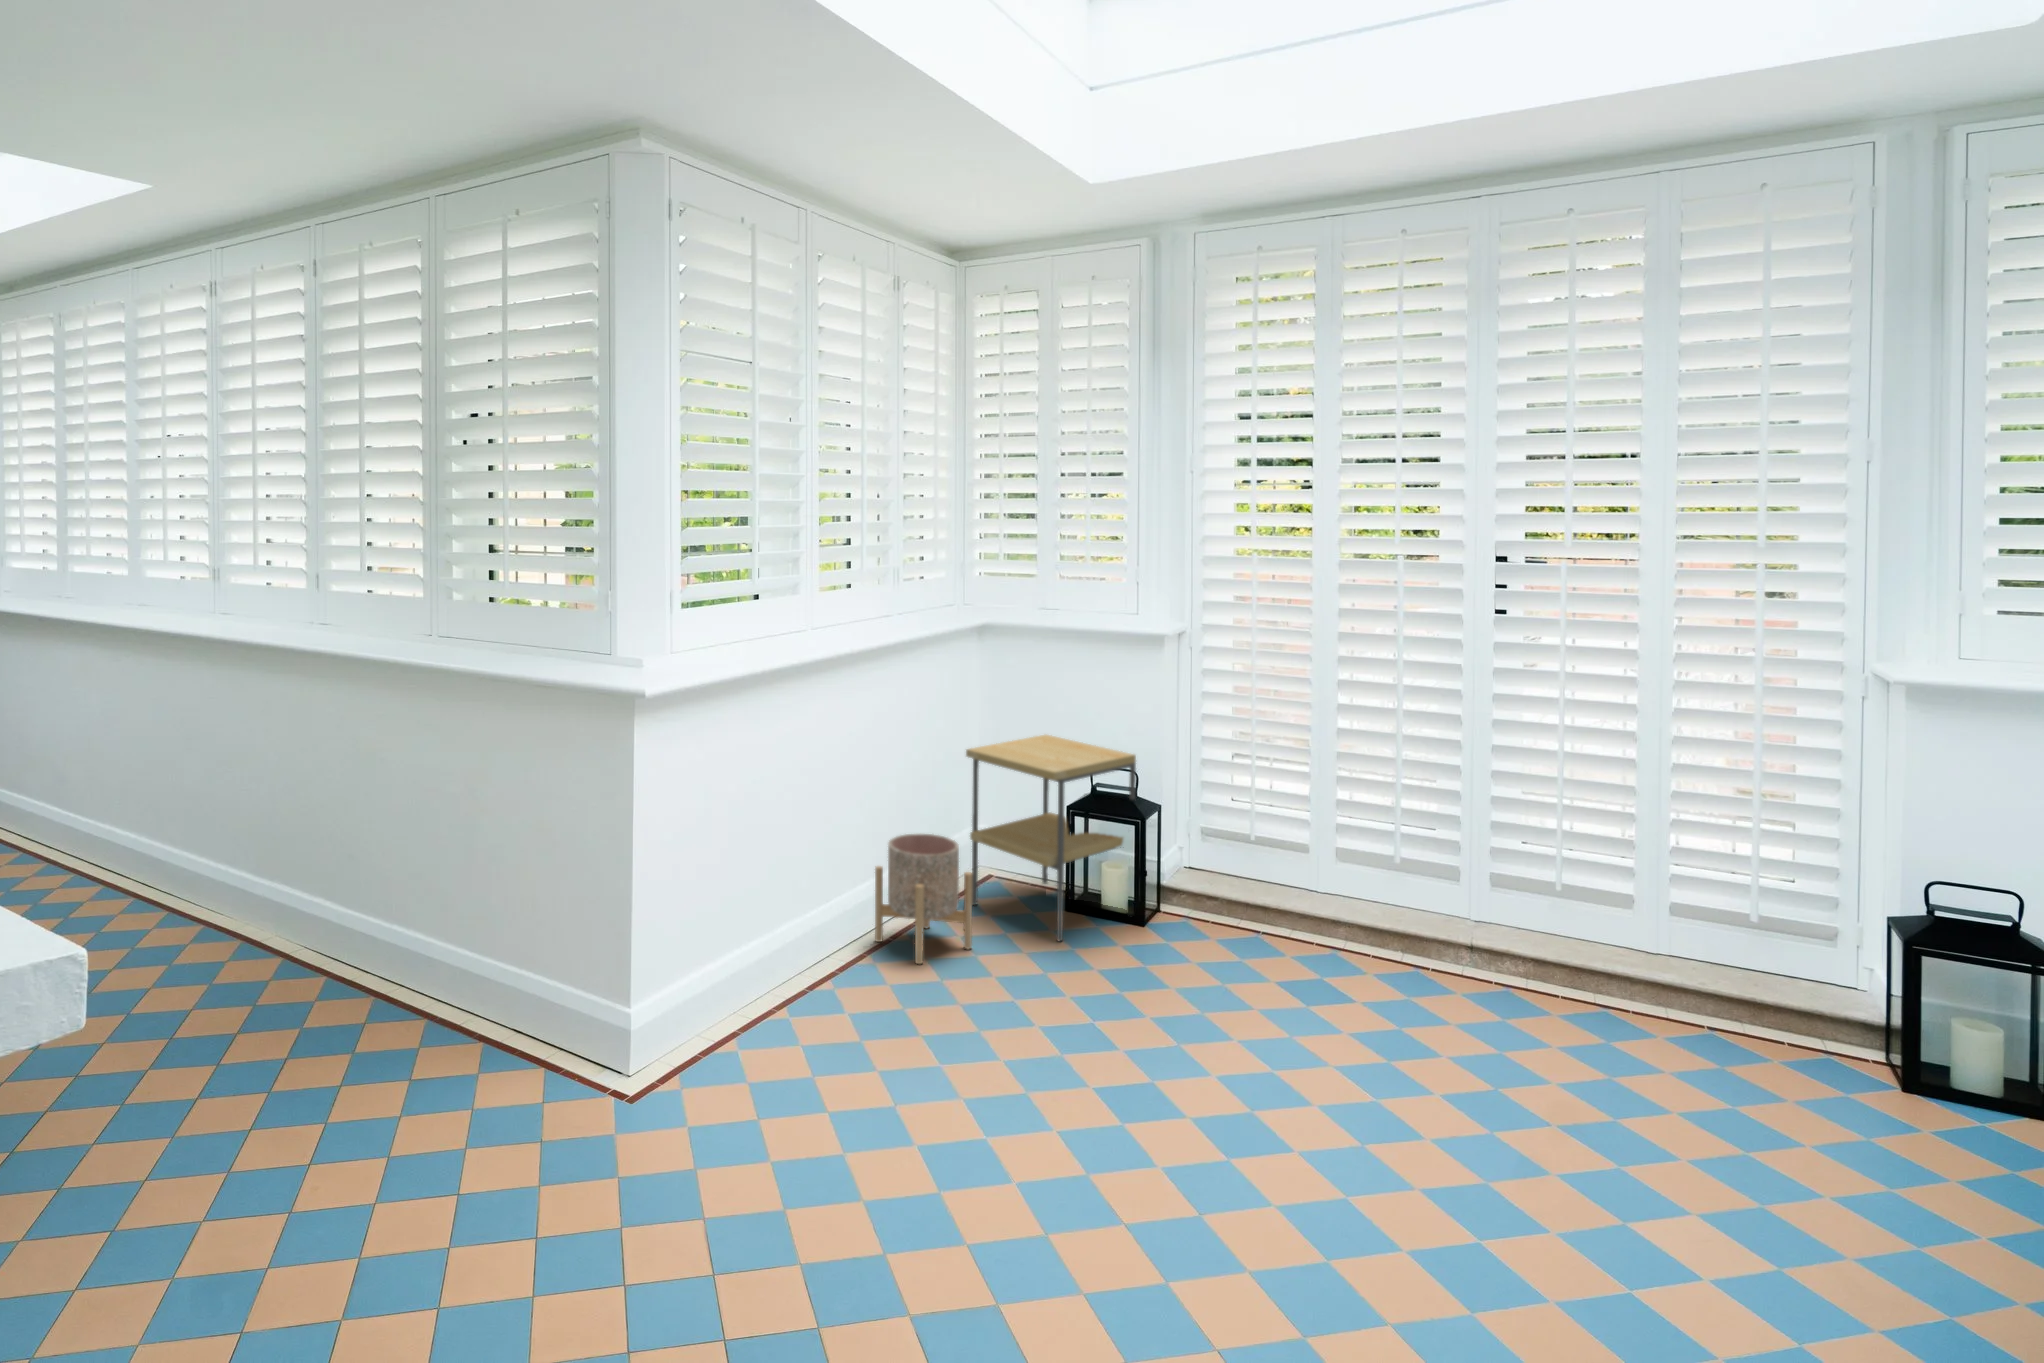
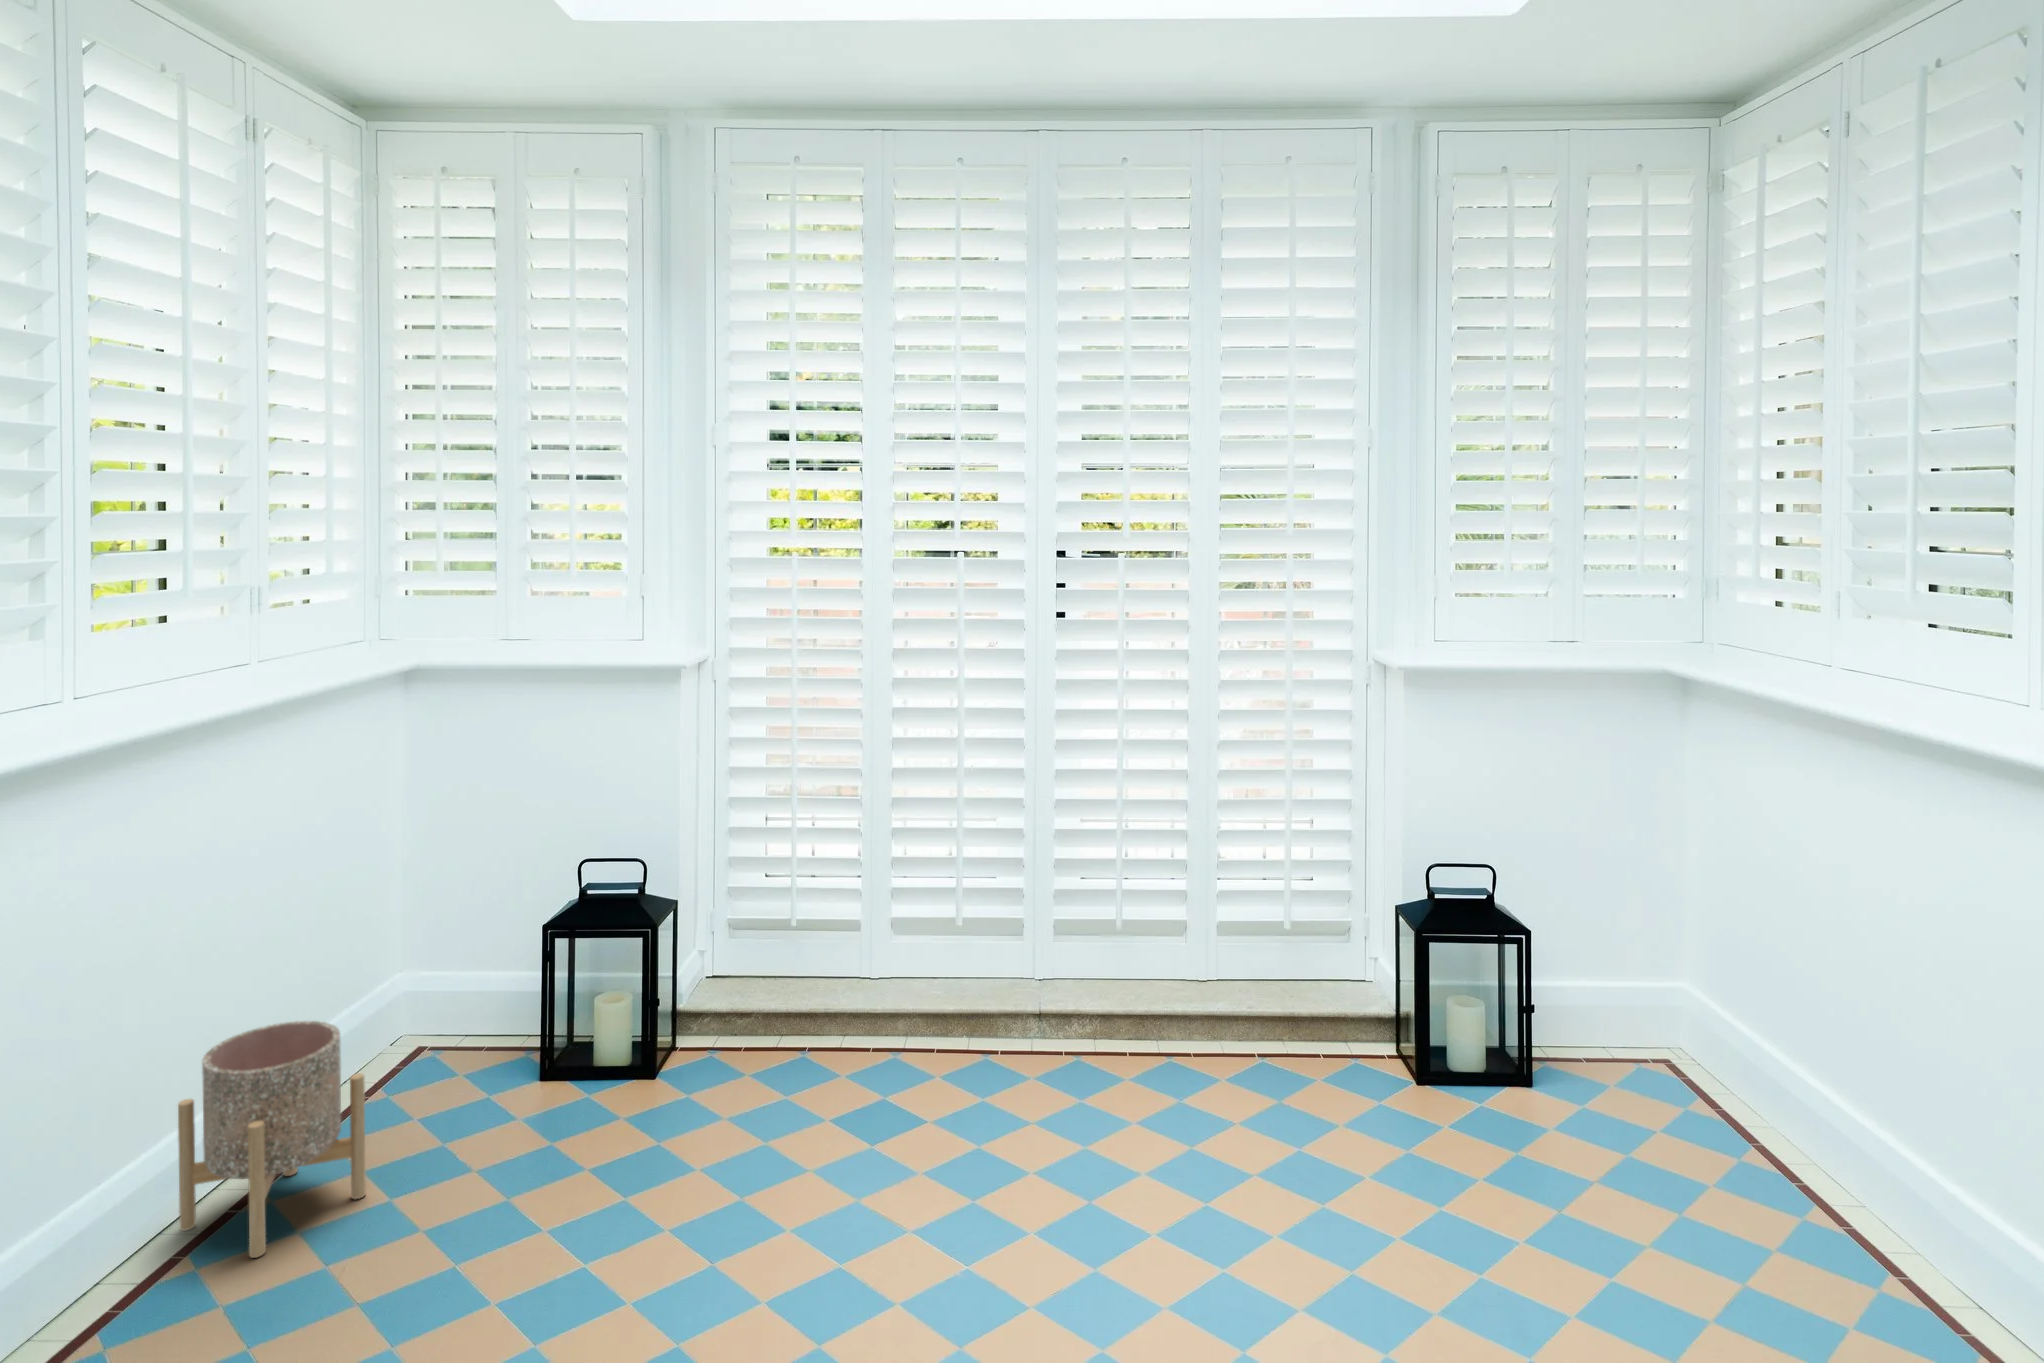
side table: present [966,735,1136,941] -> none [369,822,639,1141]

